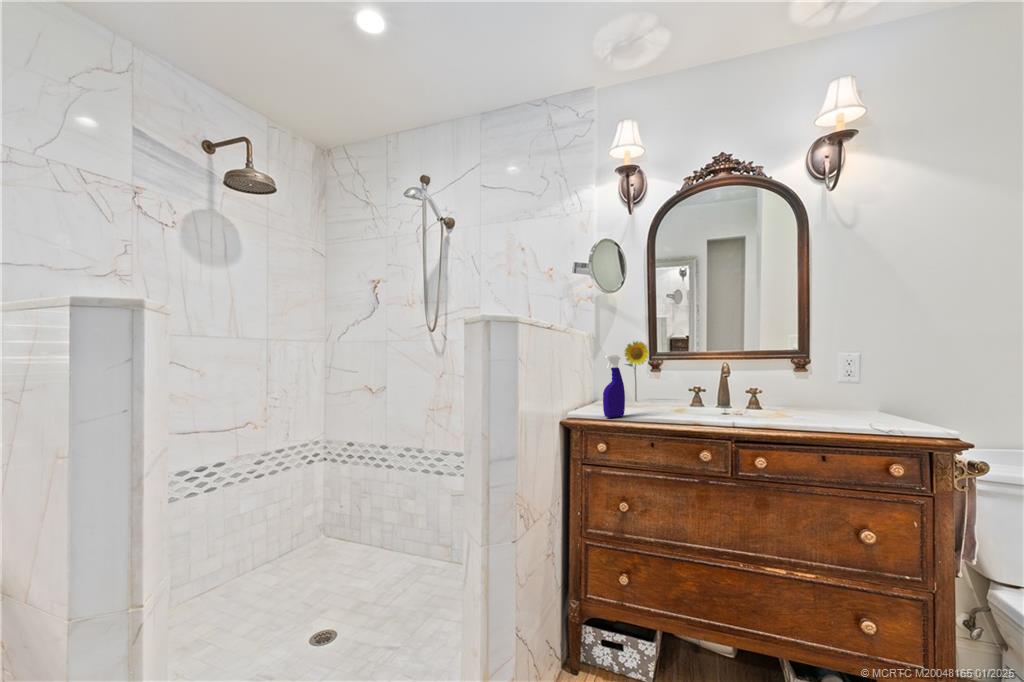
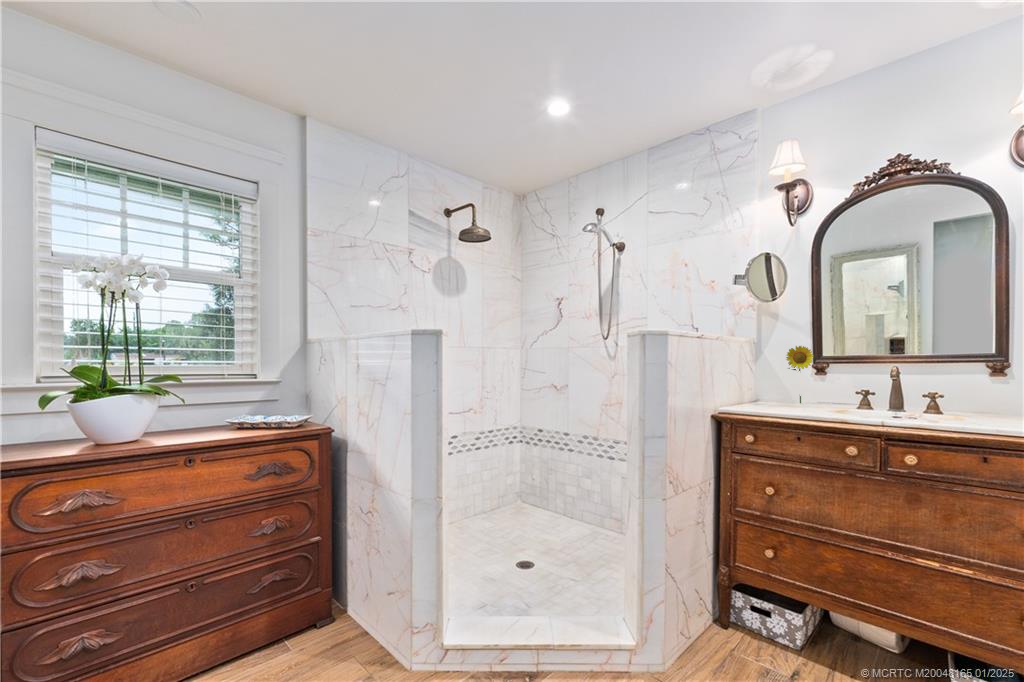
spray bottle: present [603,355,625,418] -> none [752,358,775,413]

